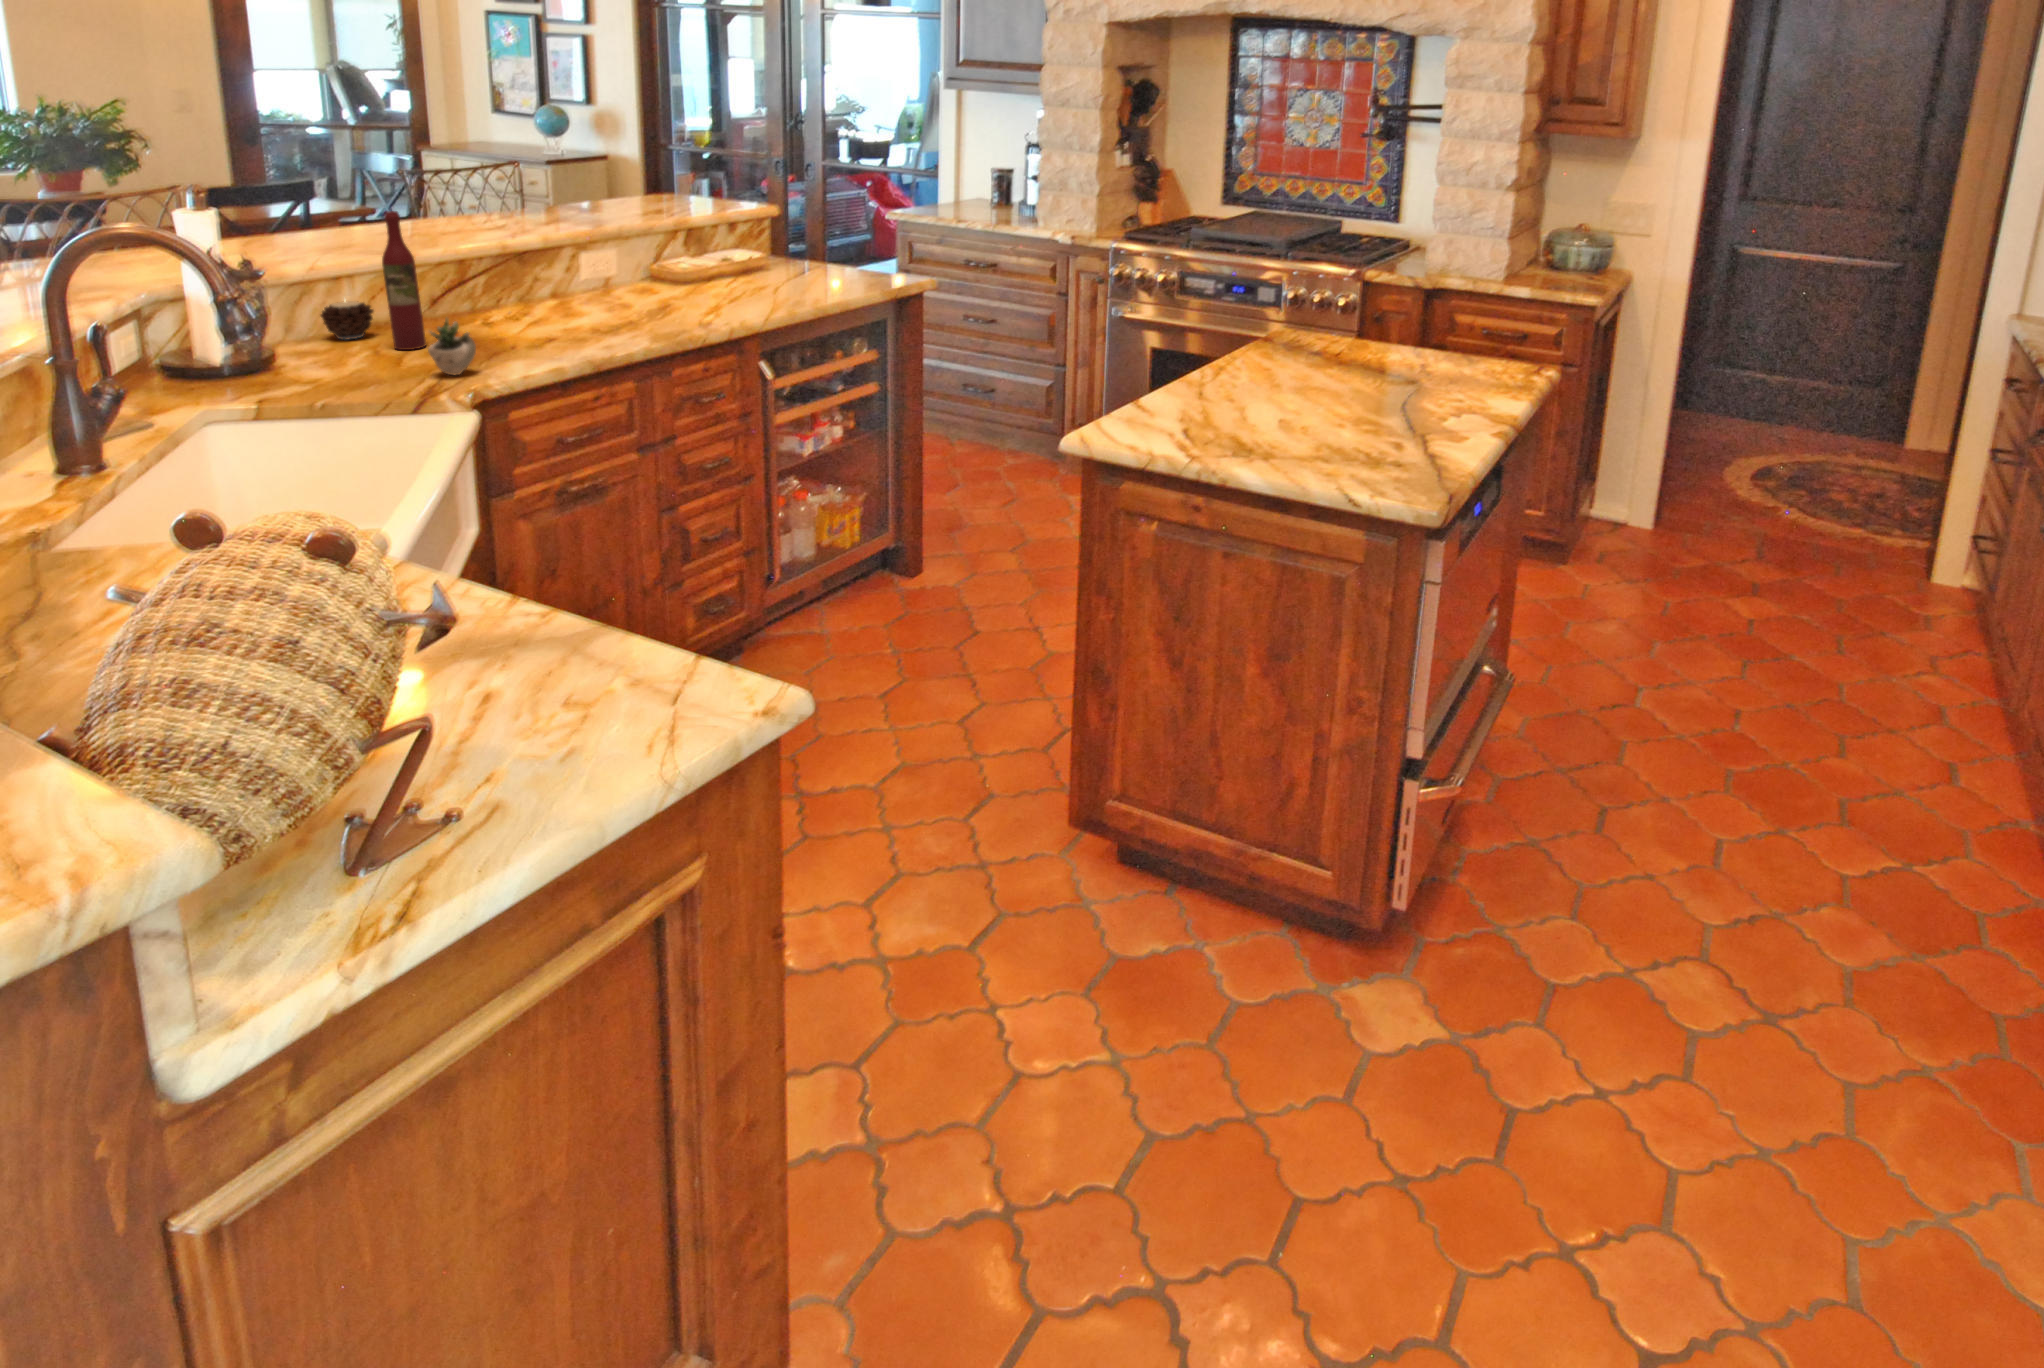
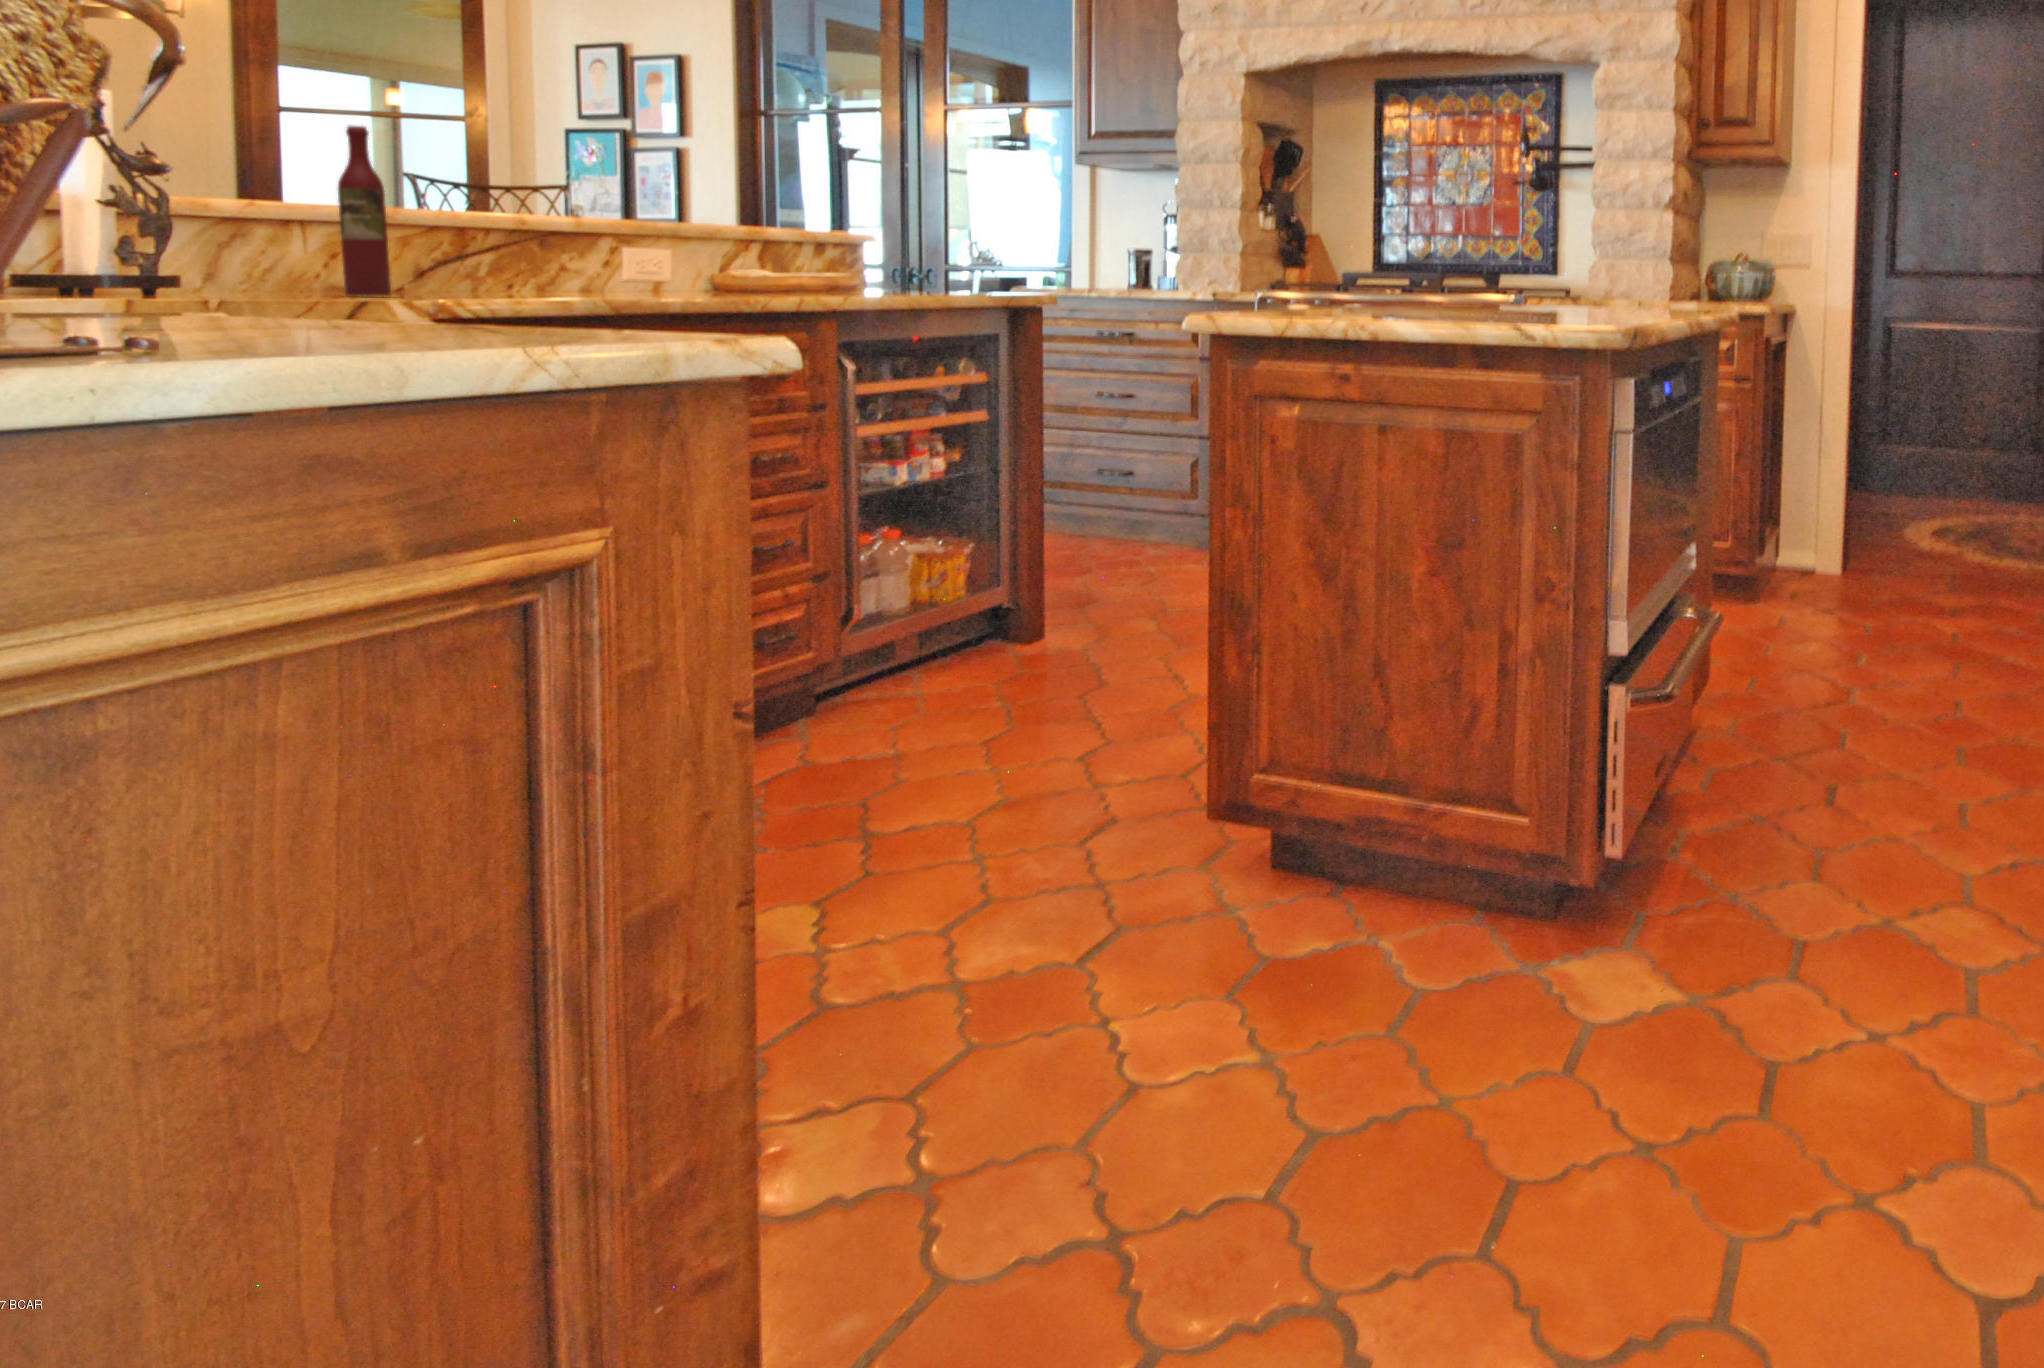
candle: present [320,301,373,340] -> none [246,242,326,294]
succulent plant: present [428,318,476,375] -> none [381,220,501,299]

